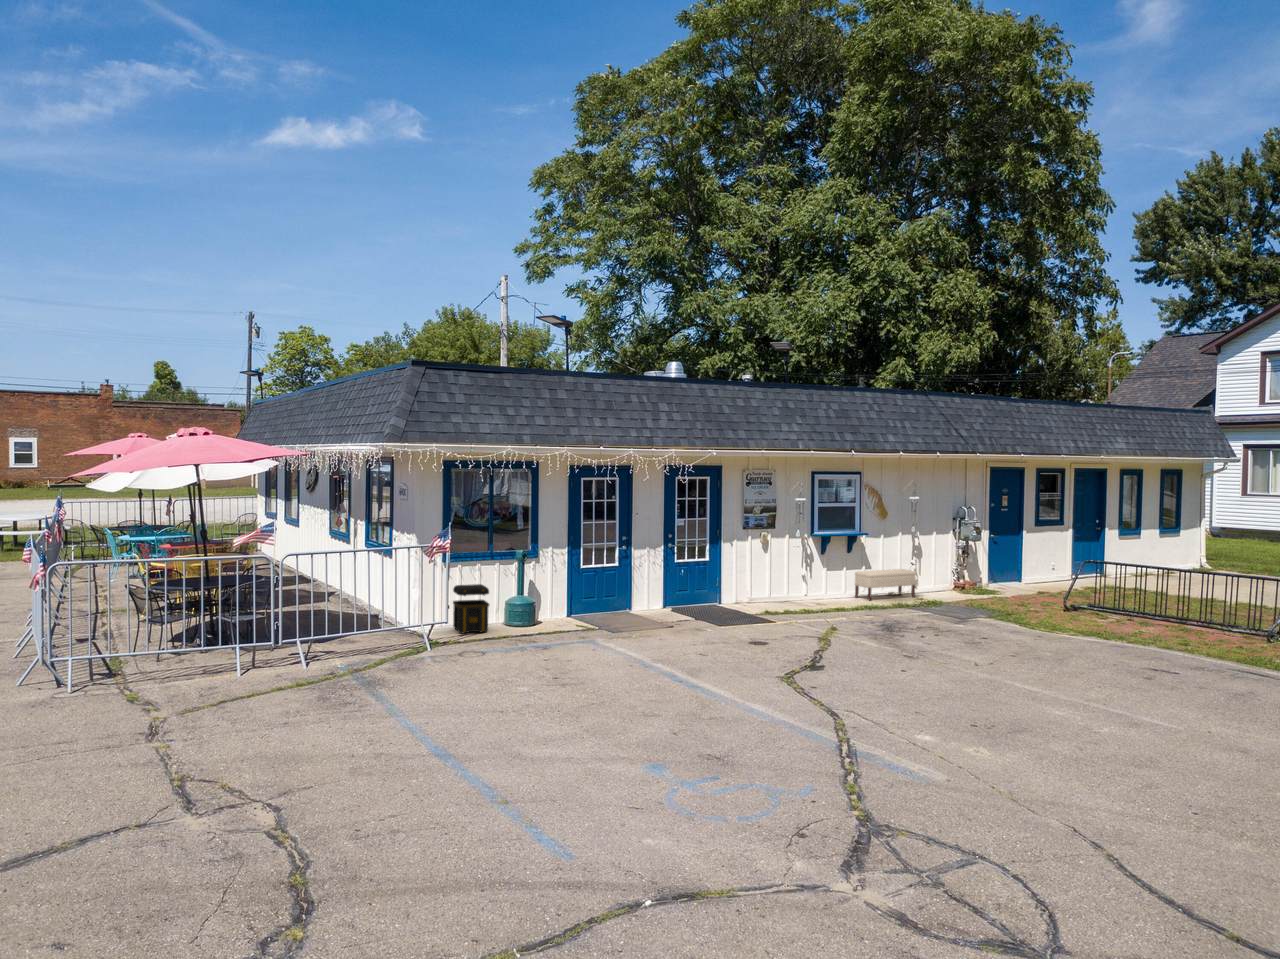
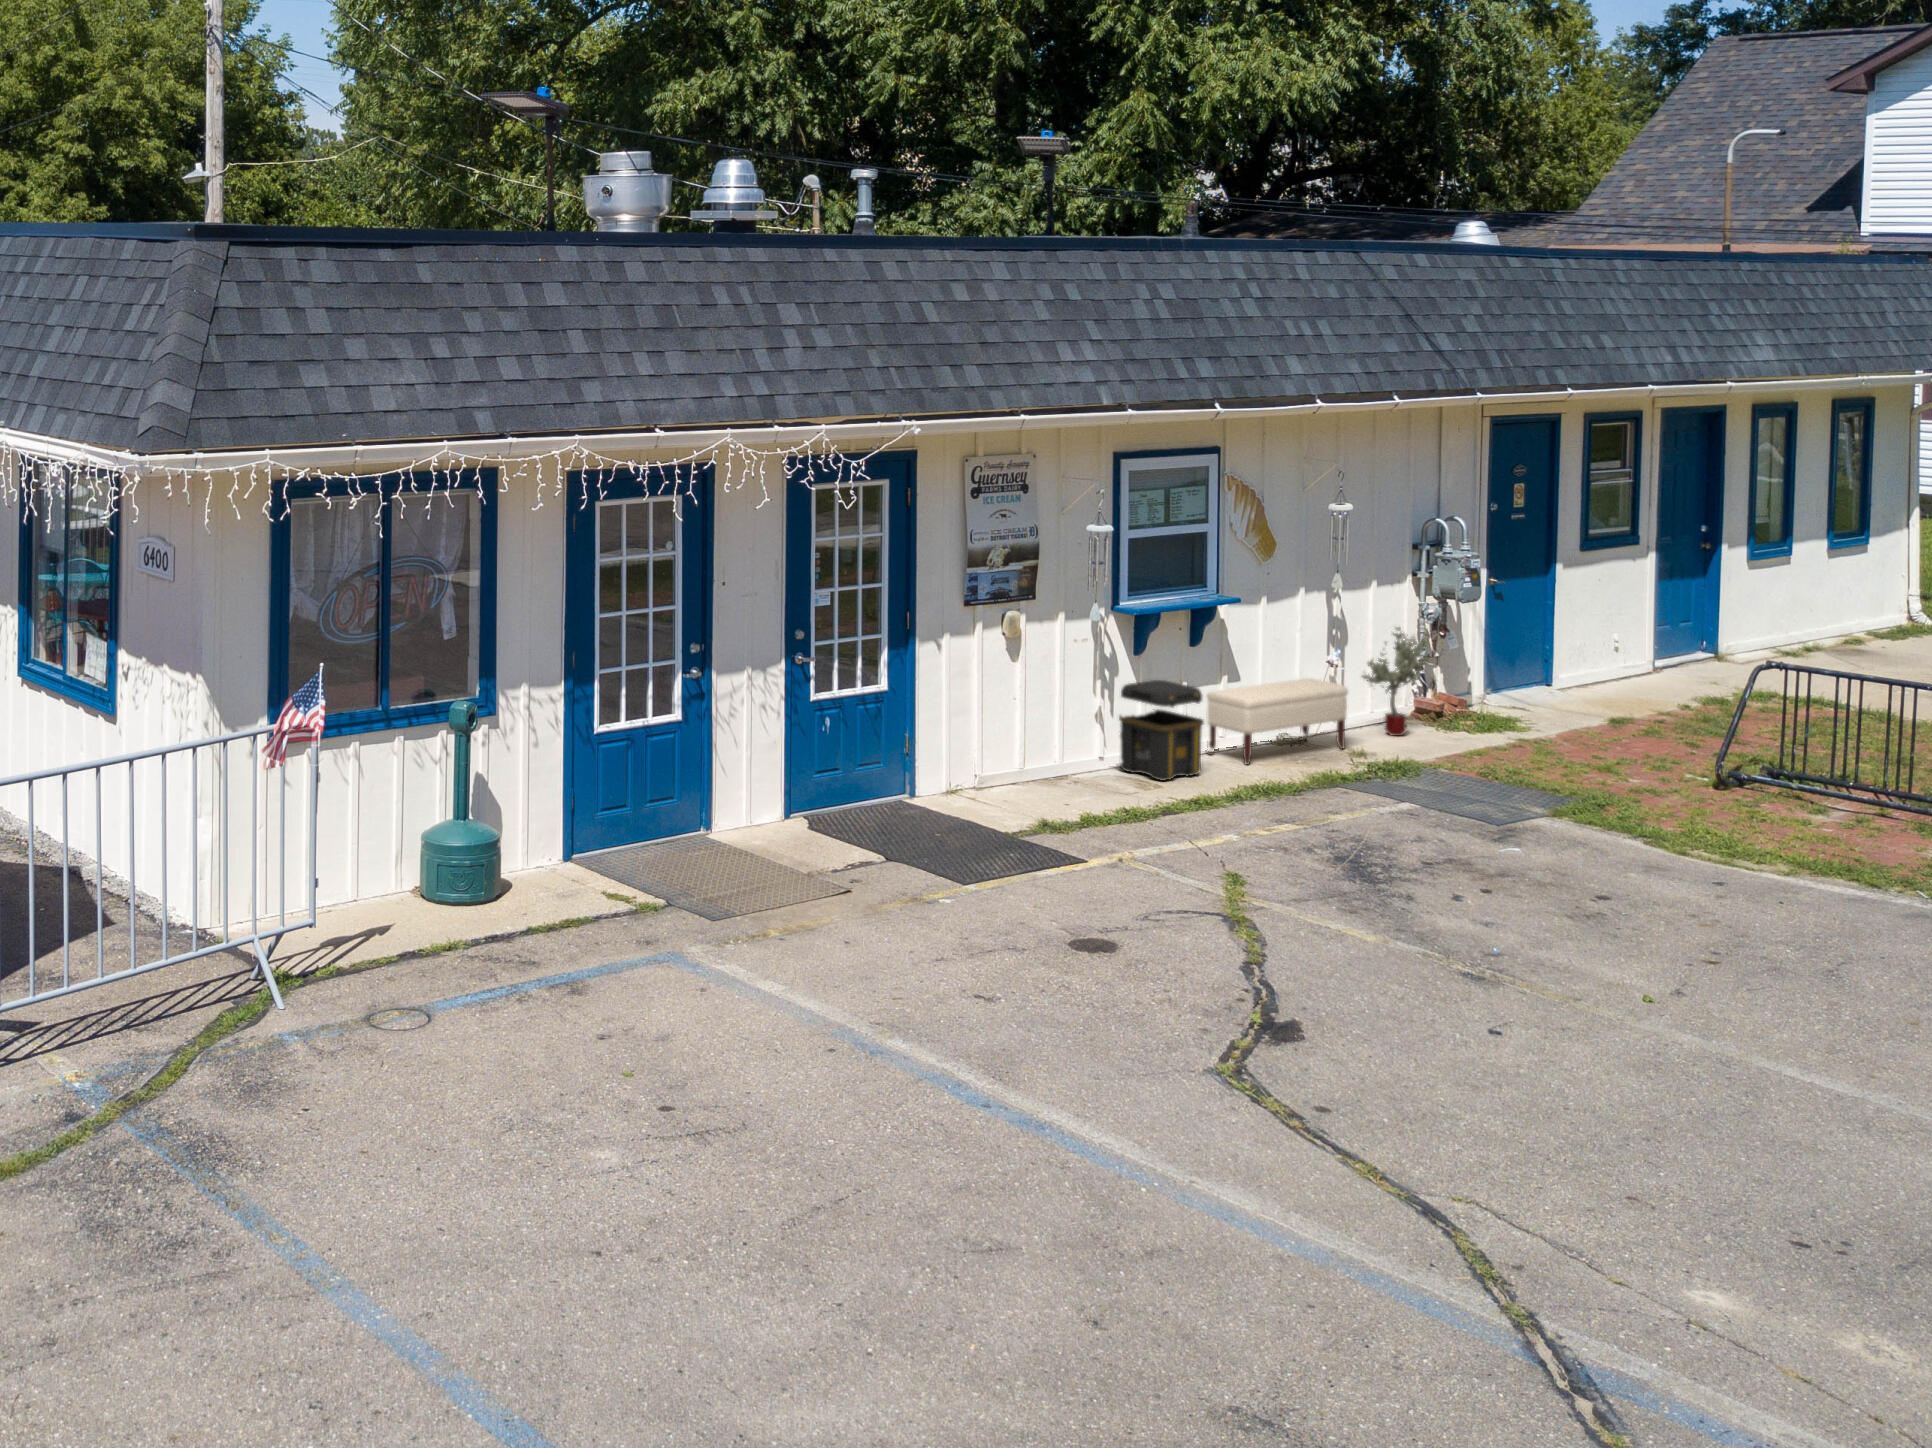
potted tree: none [926,549,956,595] -> present [1361,627,1429,736]
toolbox: present [453,584,489,634] -> present [1119,680,1204,780]

